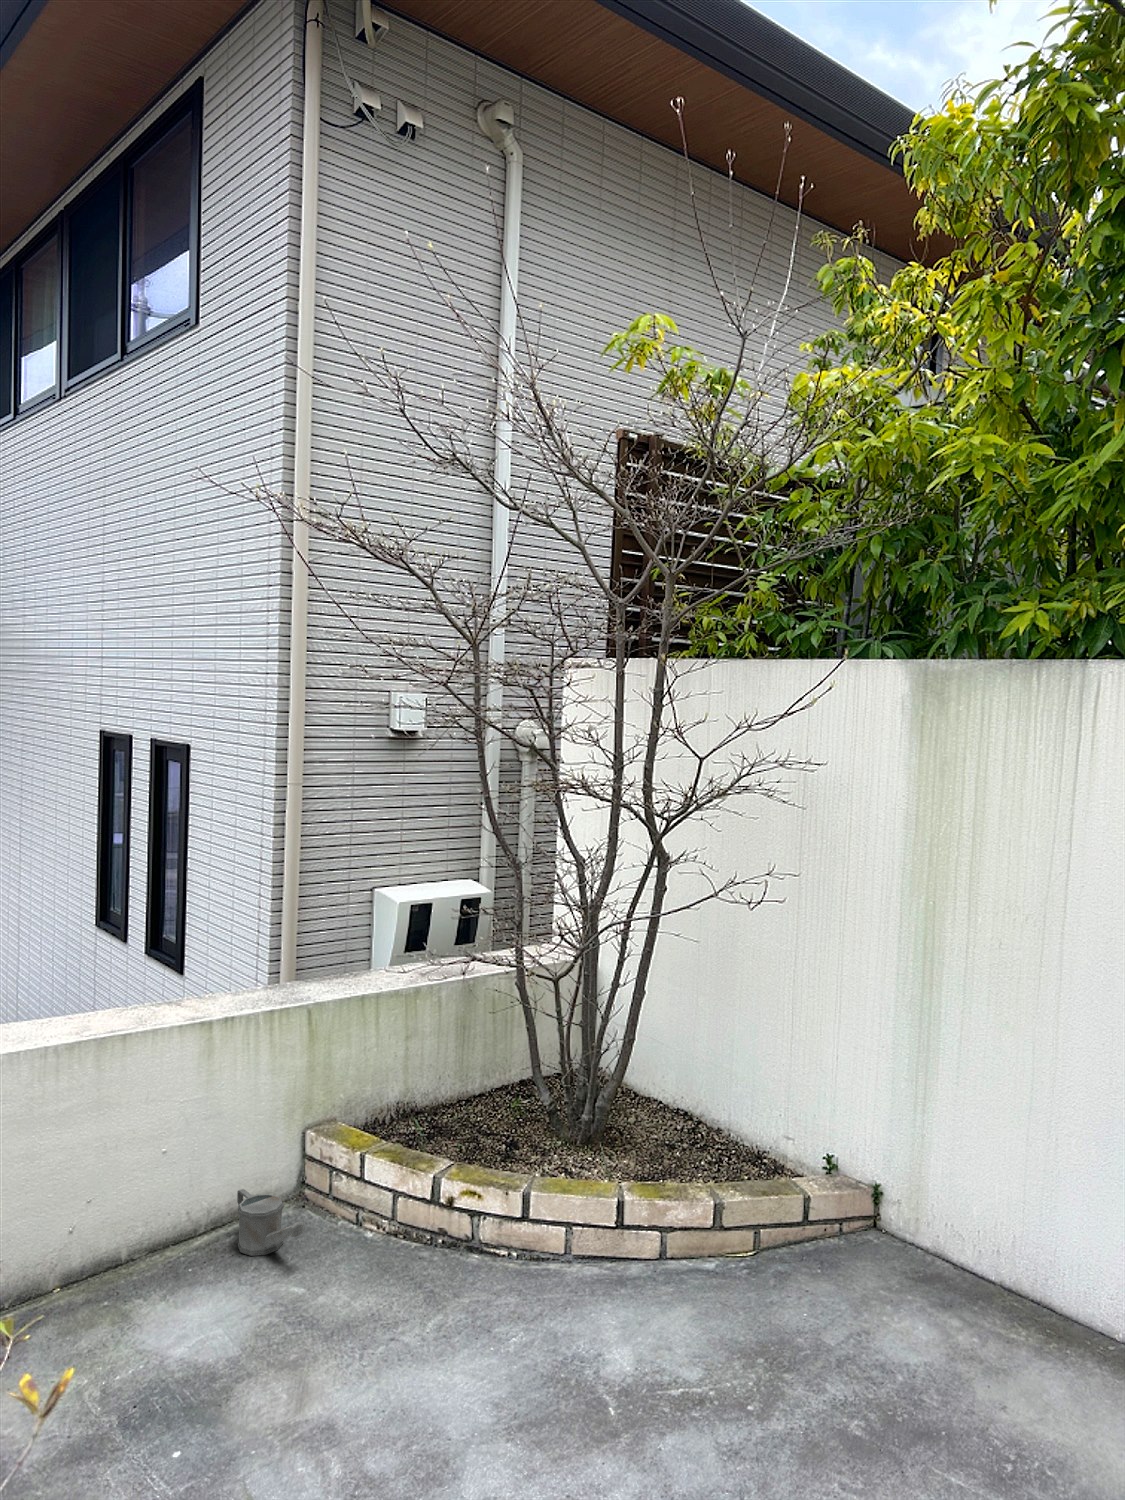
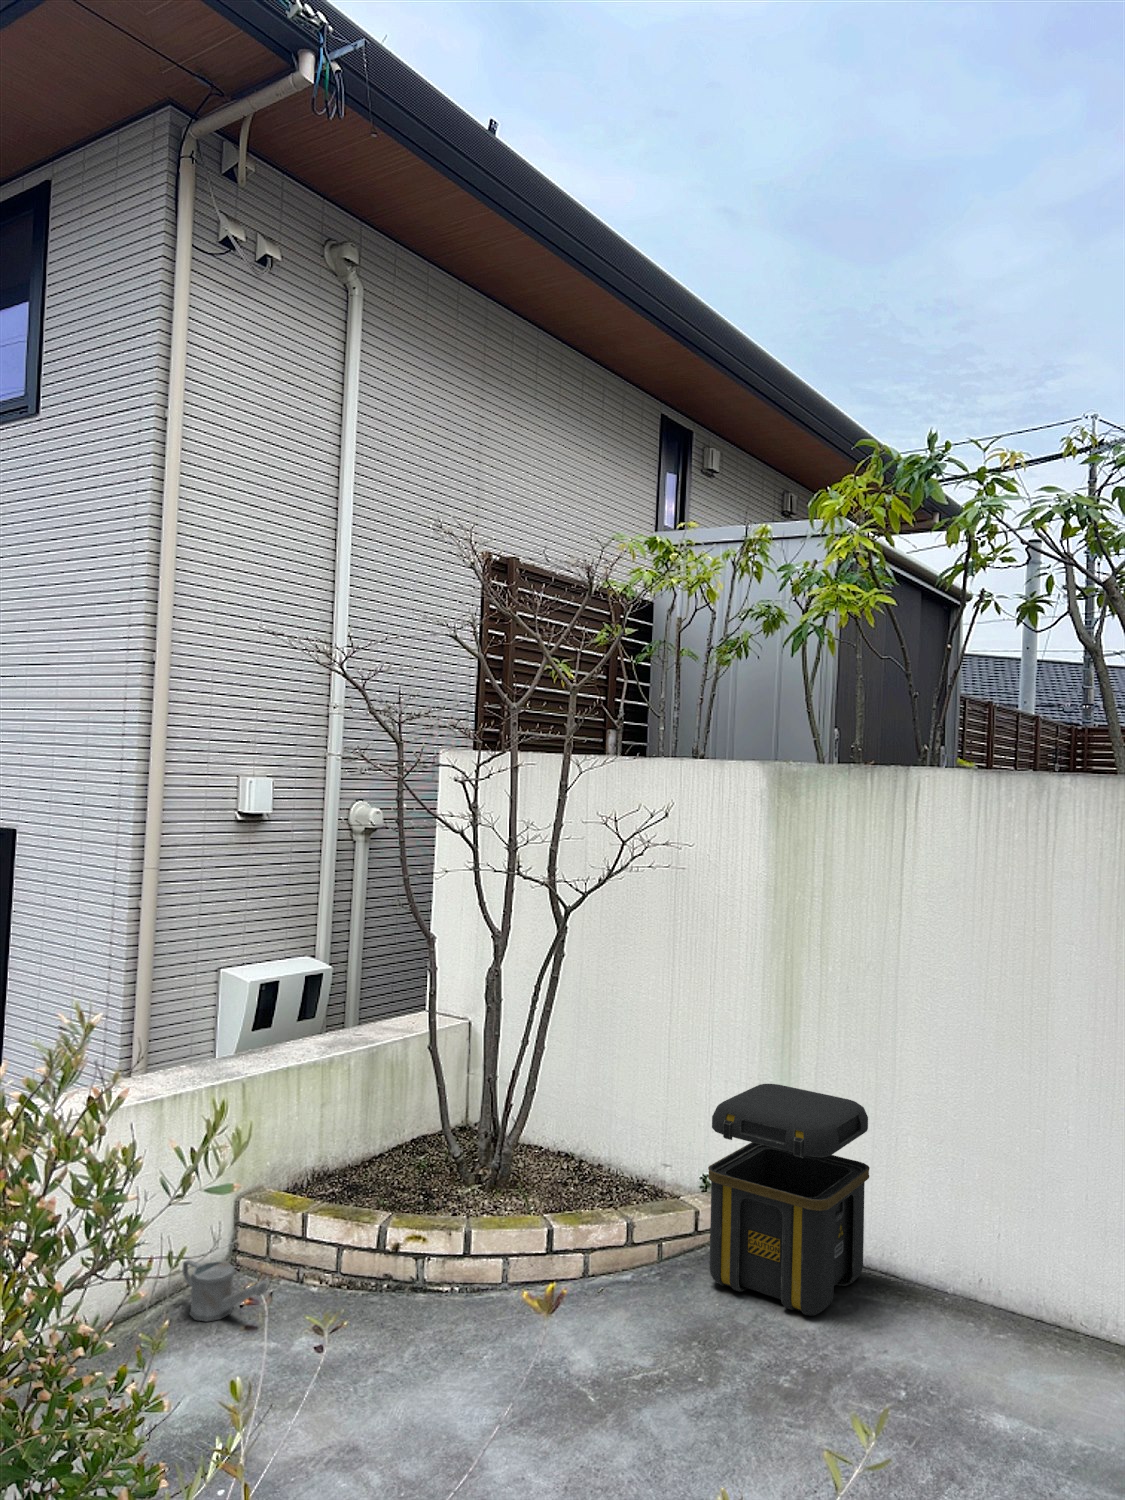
toolbox: none [805,1056,1019,1347] -> present [708,1084,870,1316]

